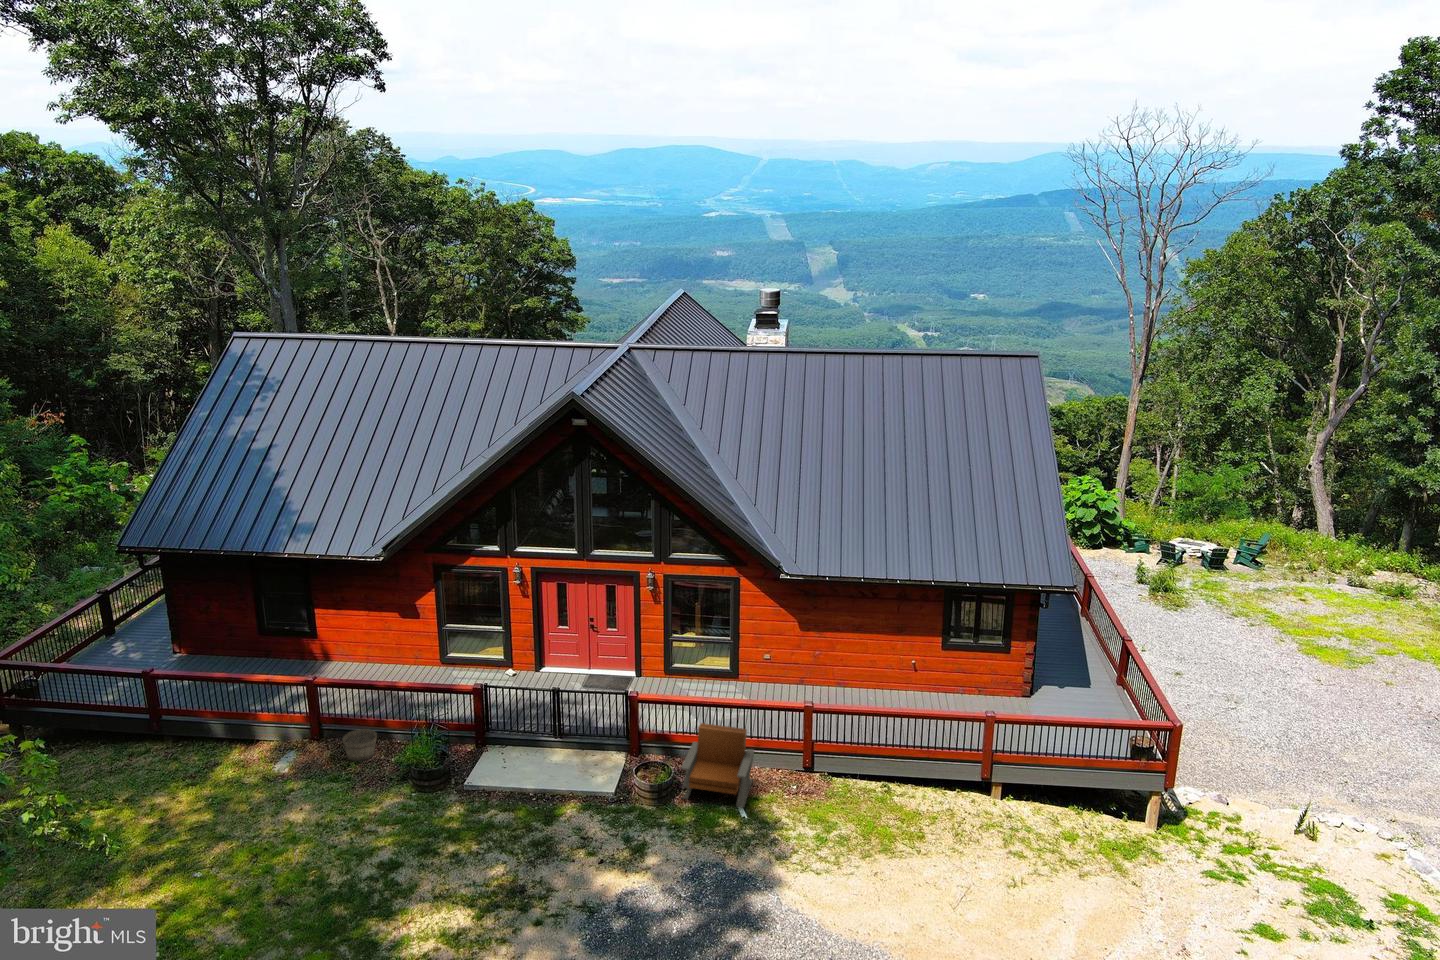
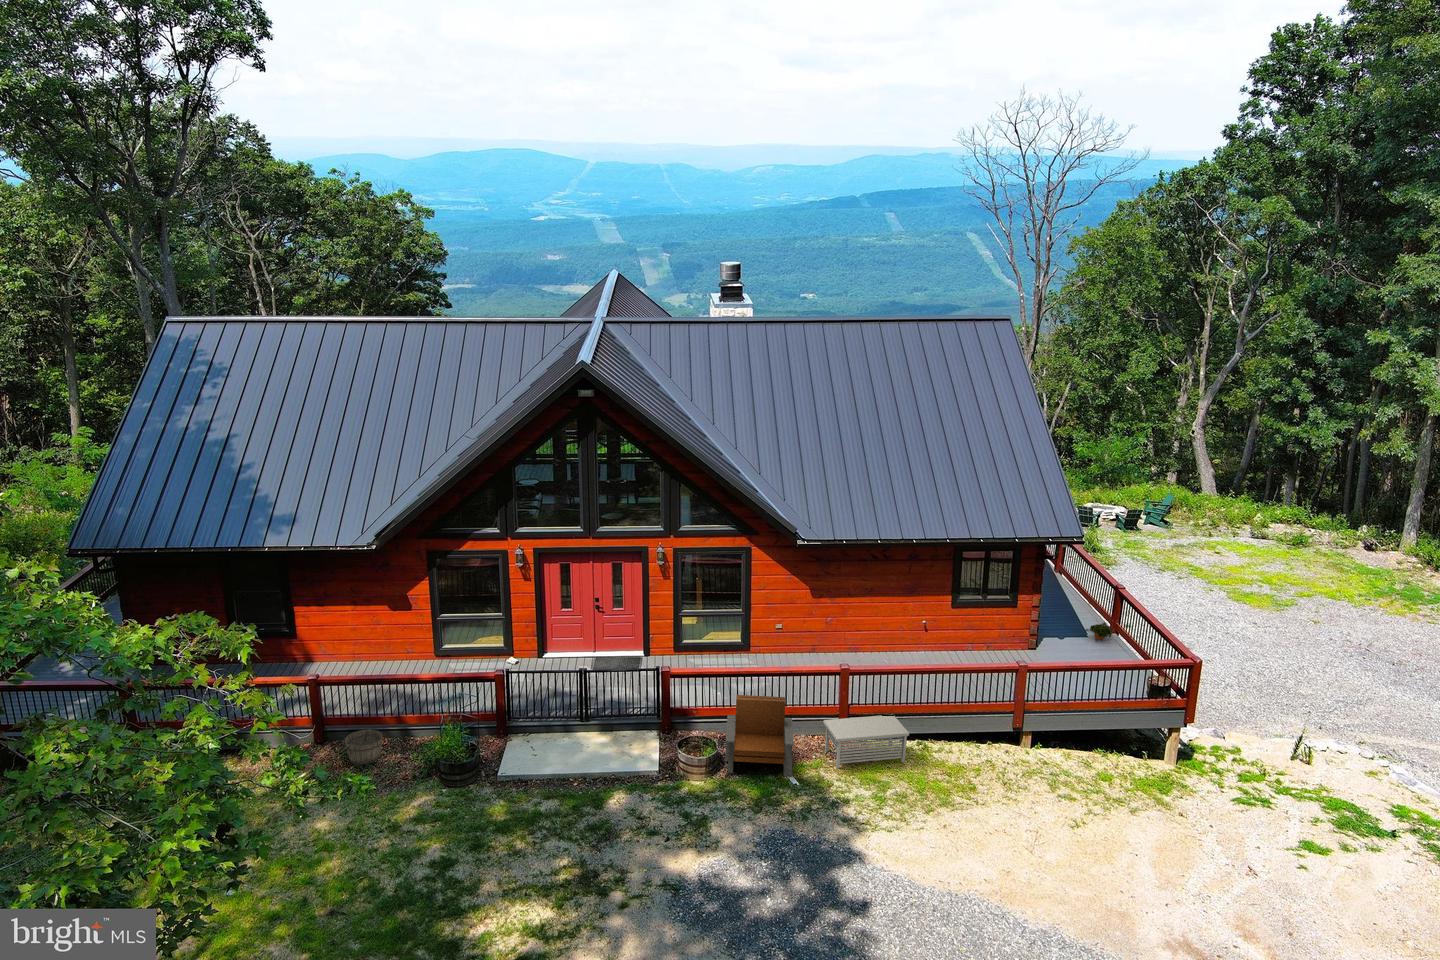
potted plant: none [1089,672,1120,692] -> present [1085,622,1112,641]
storage bench: none [785,754,866,803] -> present [823,716,909,769]

